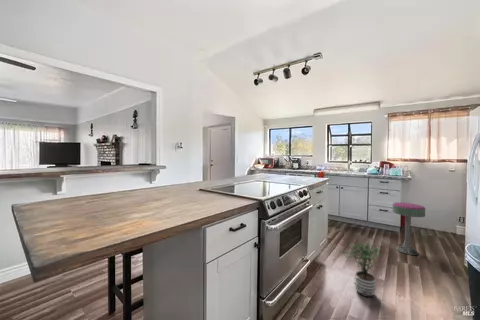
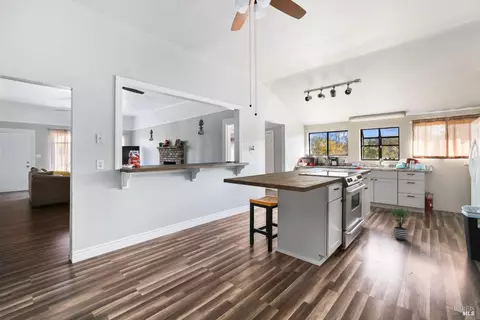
bar stool: present [392,203,425,255] -> none [418,188,442,224]

